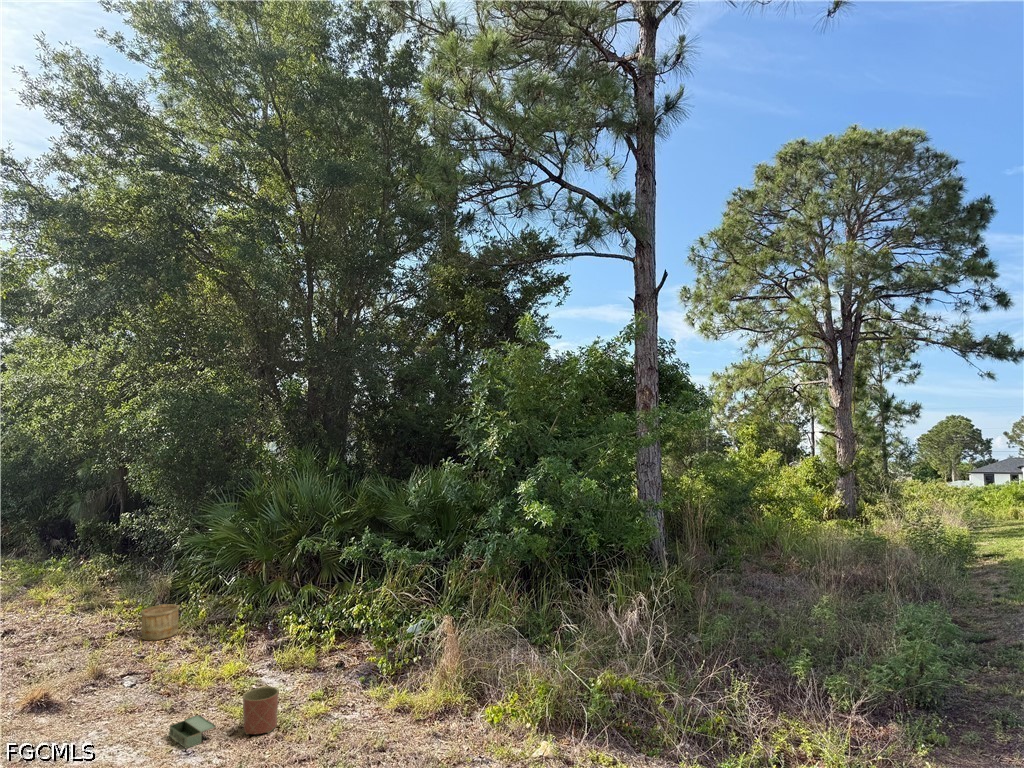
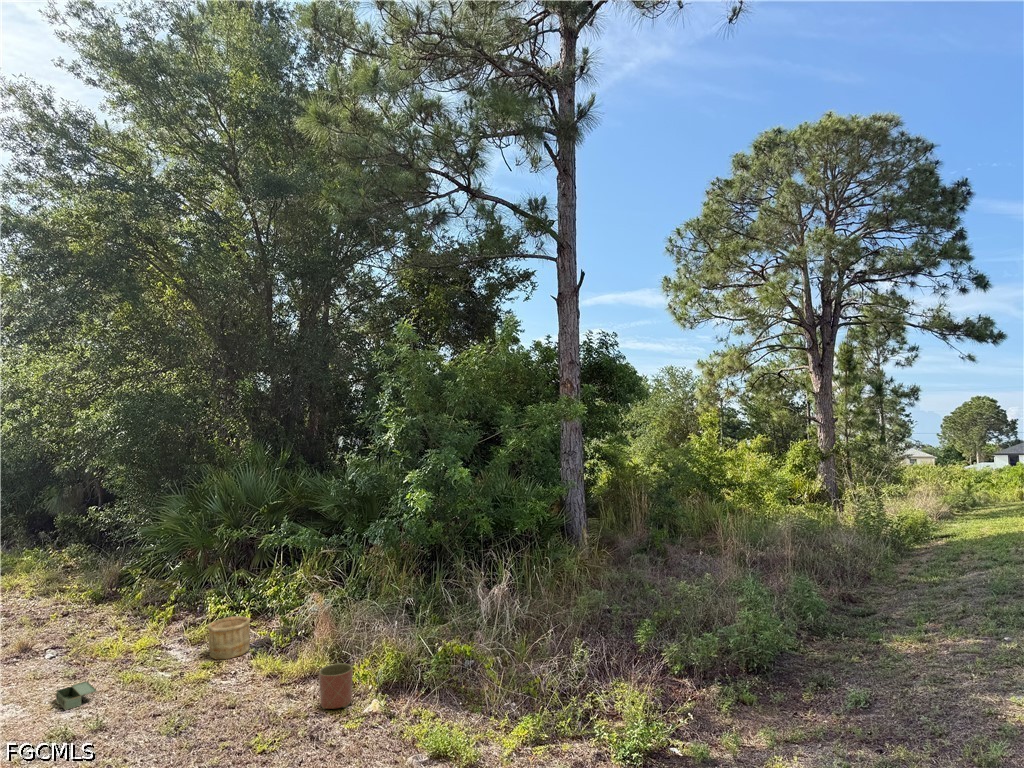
wooden bucket: present [141,604,179,640] -> present [208,616,250,660]
planter: present [243,687,279,735] -> present [319,663,353,709]

